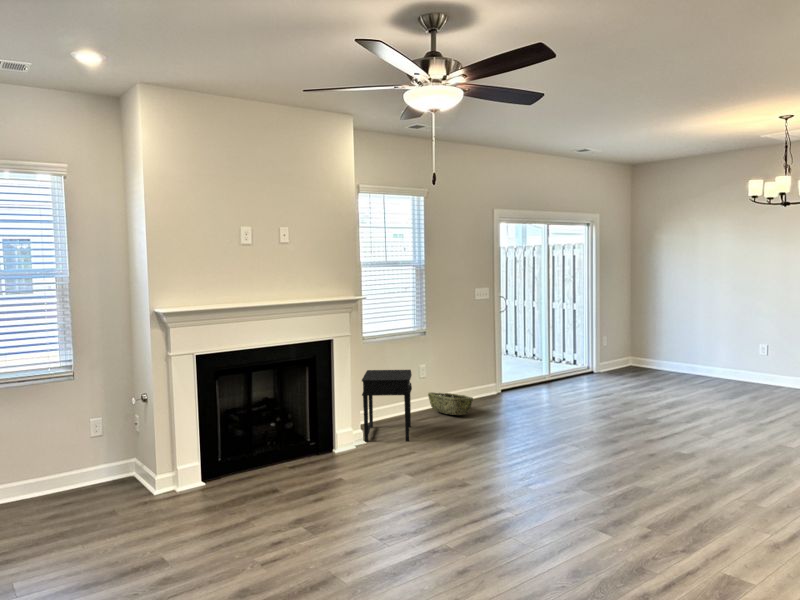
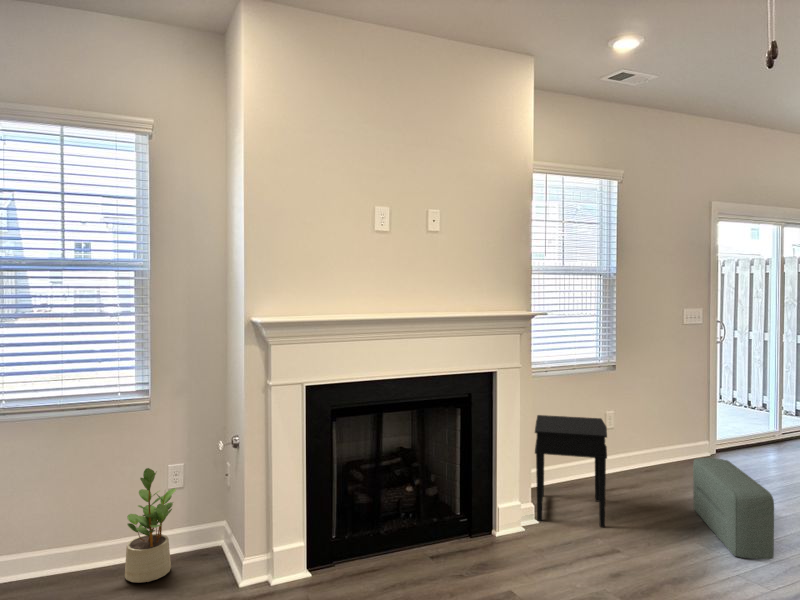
pouf: none [469,392,505,449] -> present [693,458,774,559]
woven basket: present [428,393,473,415] -> none [618,450,690,488]
potted plant: none [63,420,100,500] -> present [125,468,176,583]

